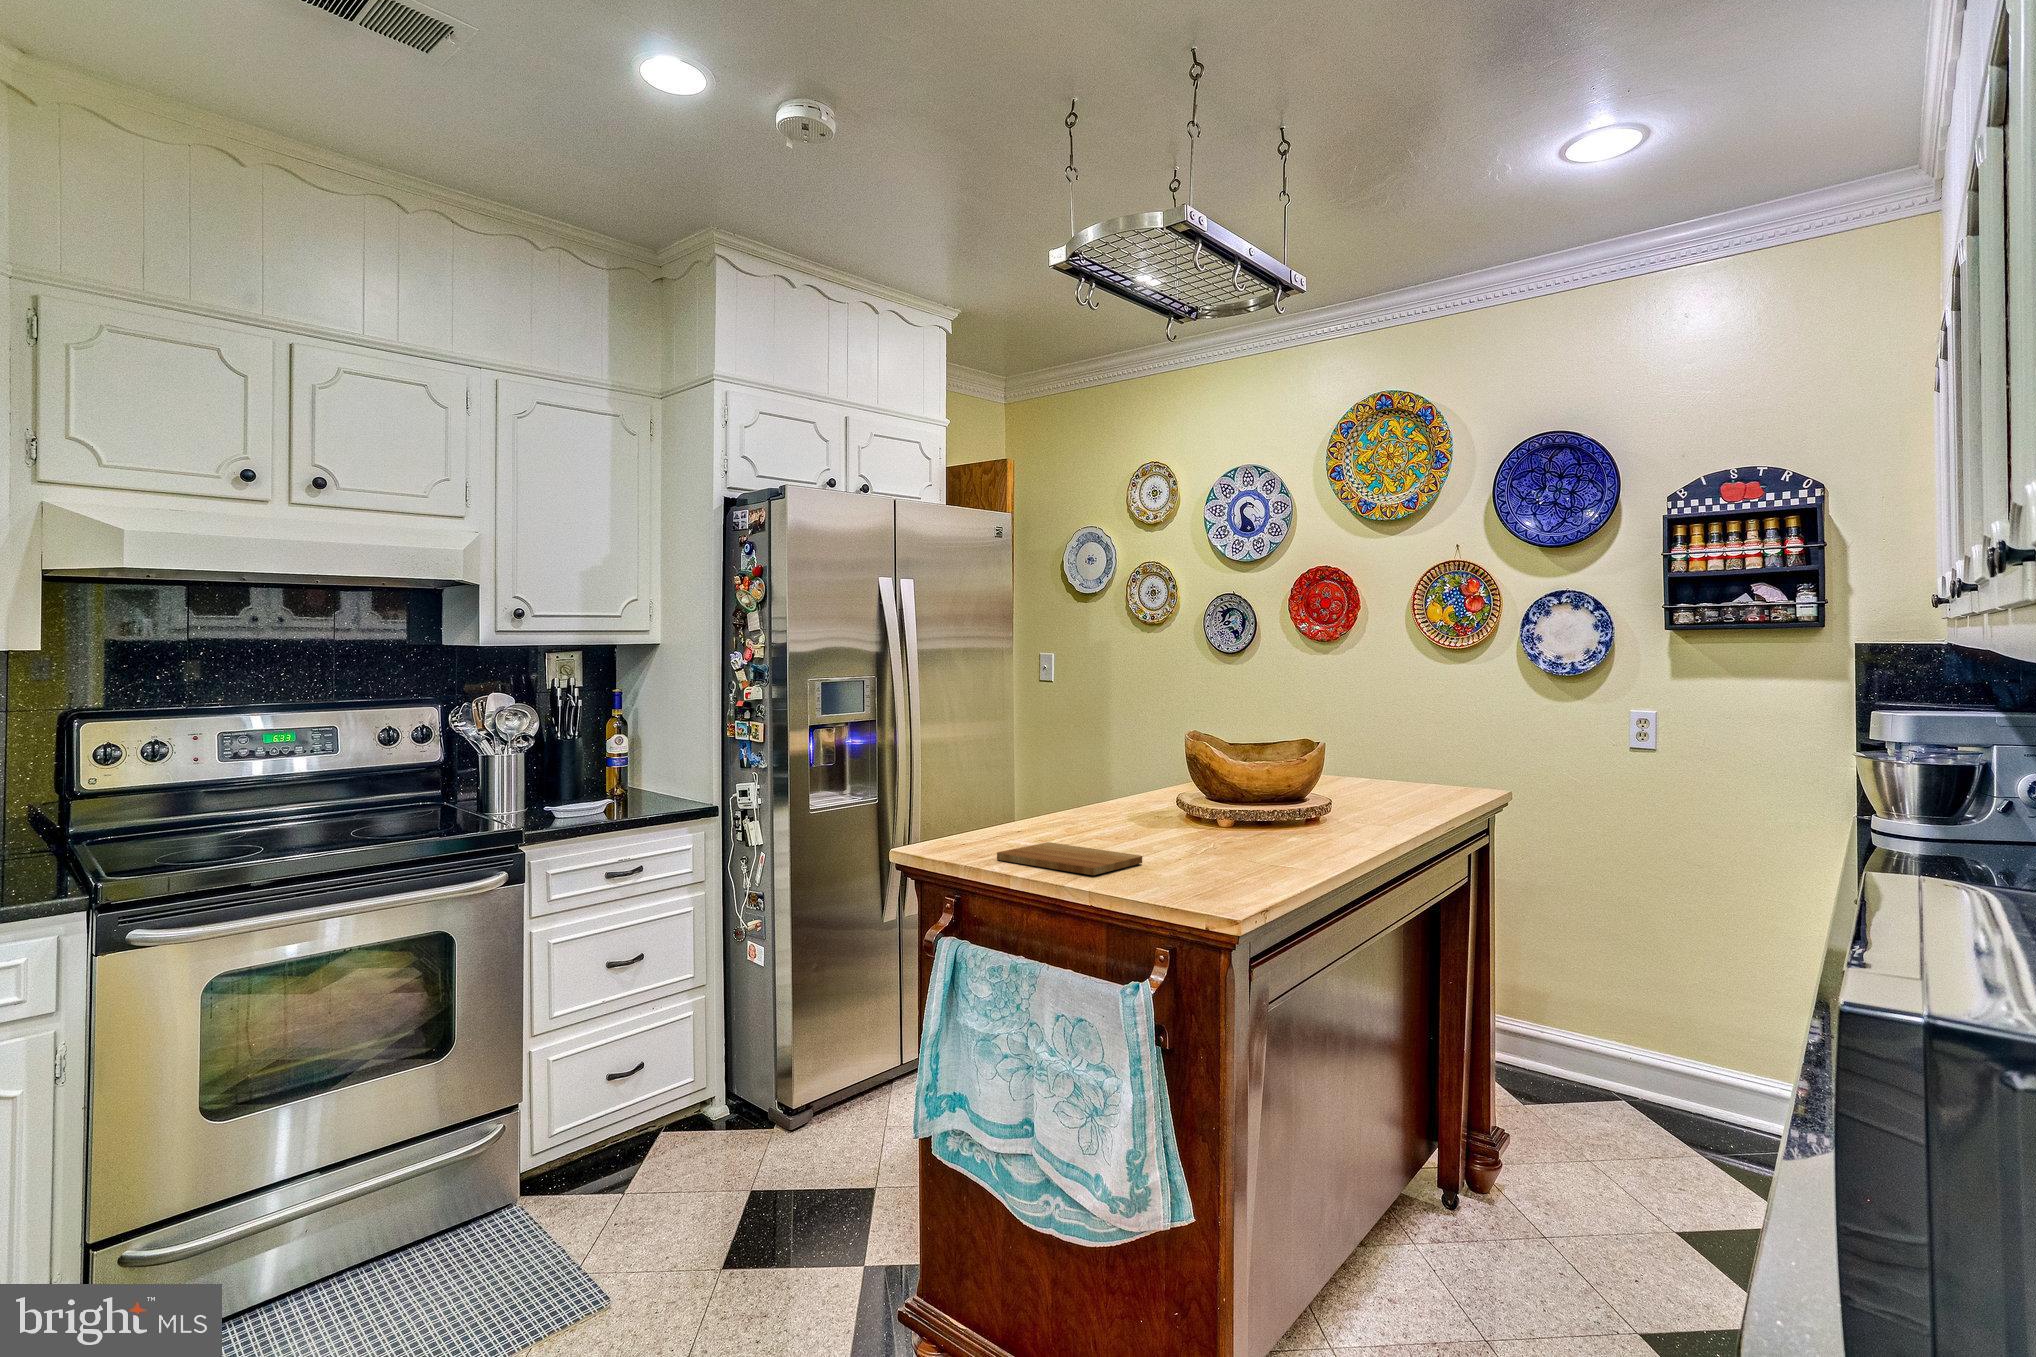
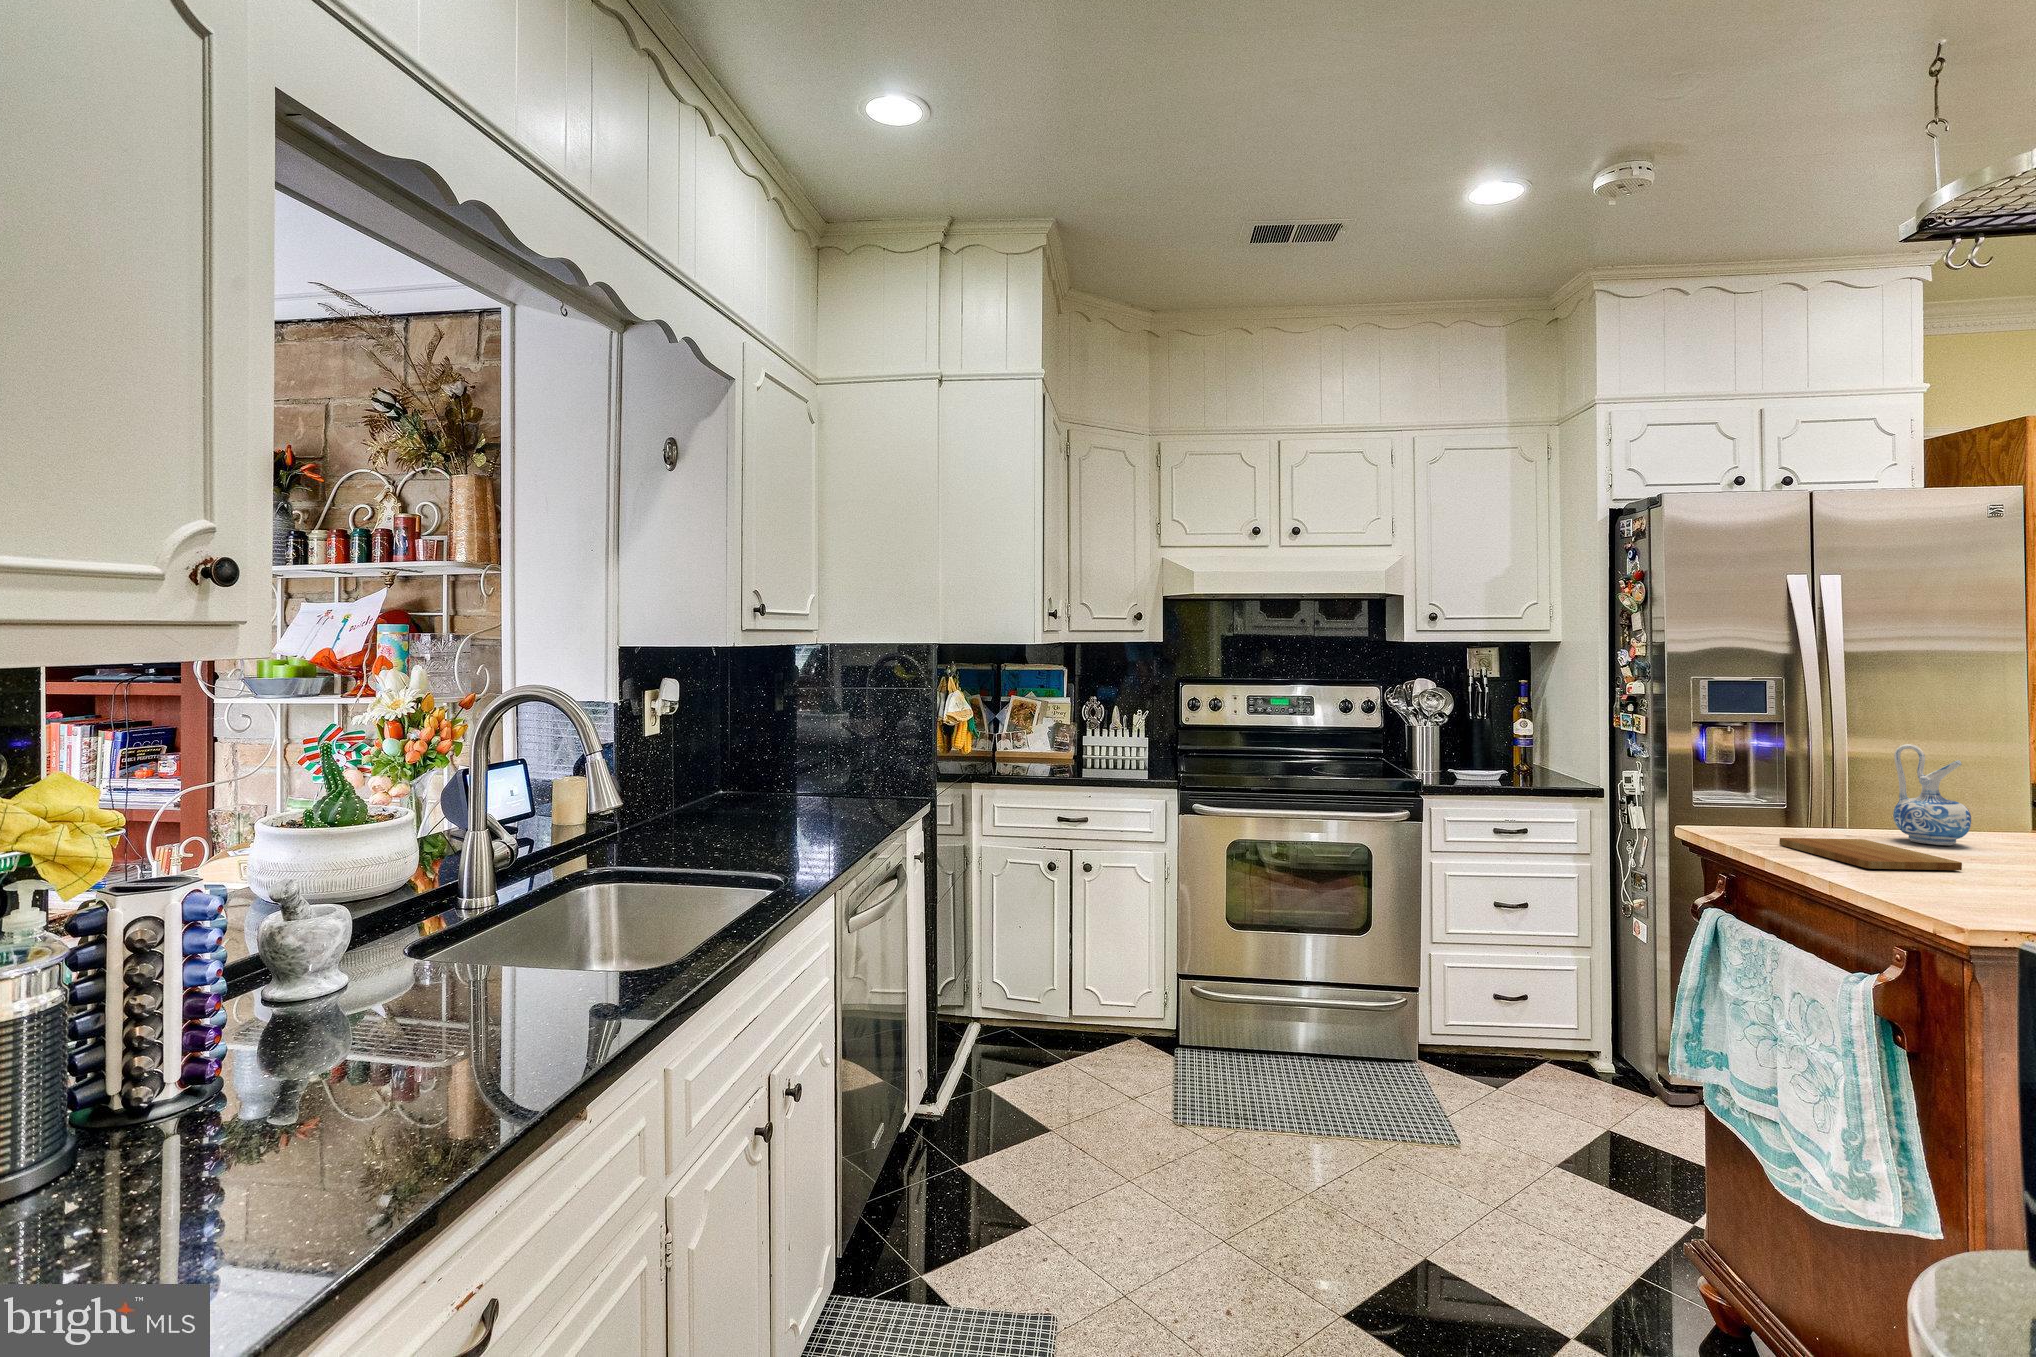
ceramic pitcher: none [1052,746,1106,838] -> present [1893,744,1971,845]

